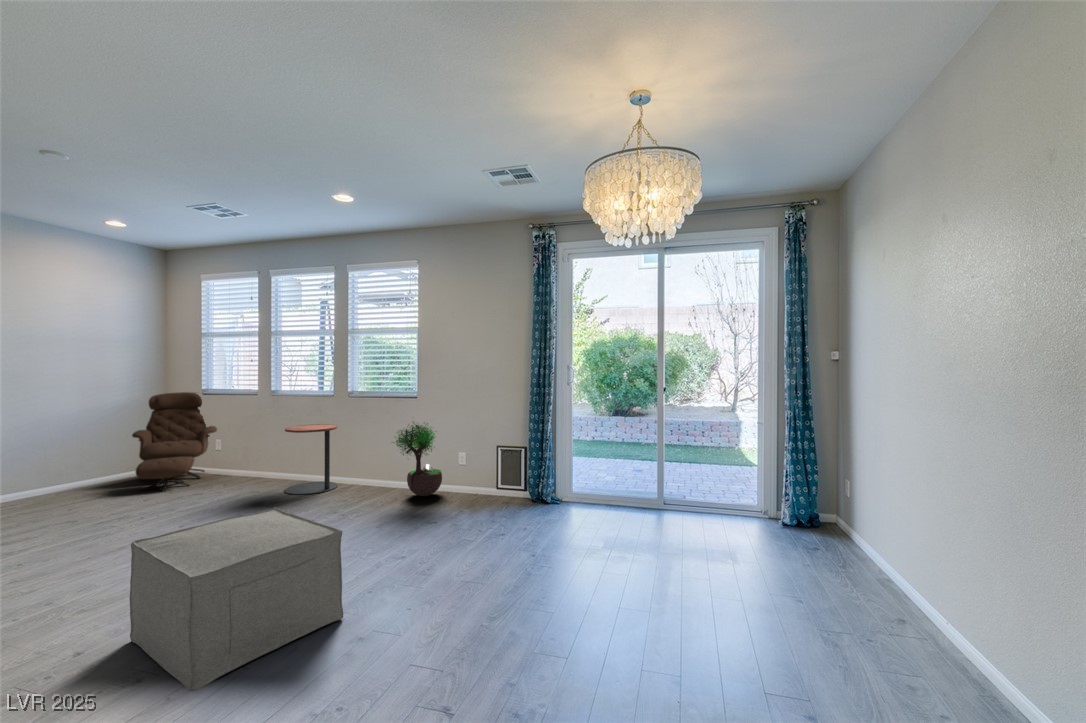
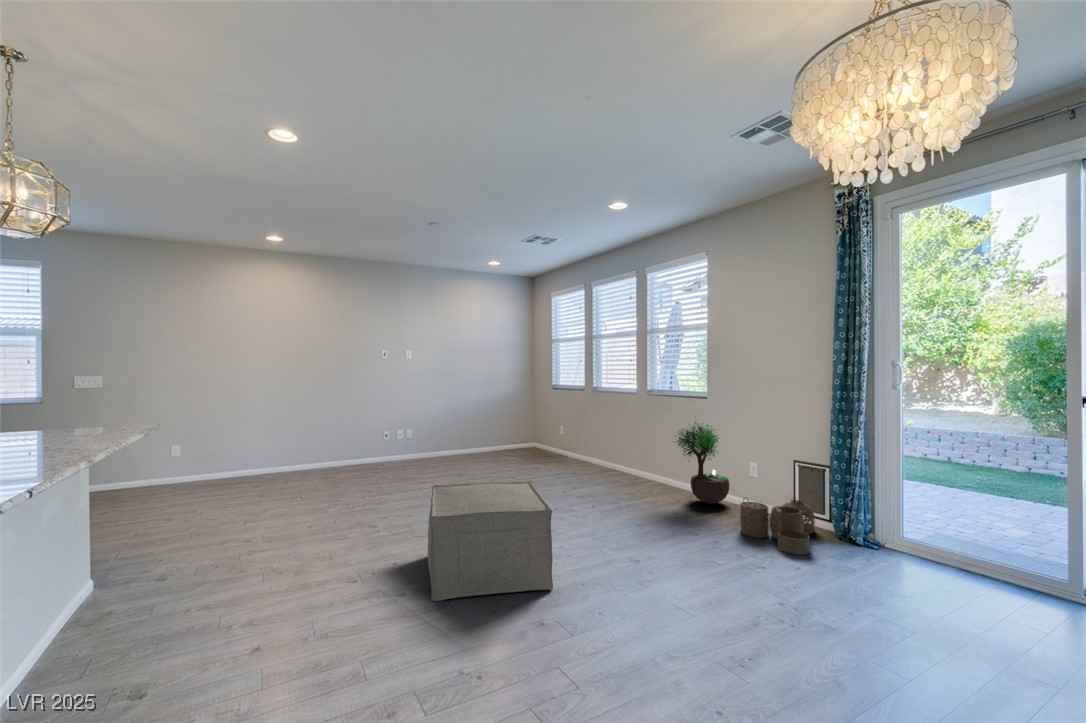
lounge chair: present [132,392,217,491] -> none [506,387,562,461]
side table: present [285,424,337,495] -> none [594,418,637,482]
woven basket: none [466,476,524,521] -> present [740,500,815,555]

